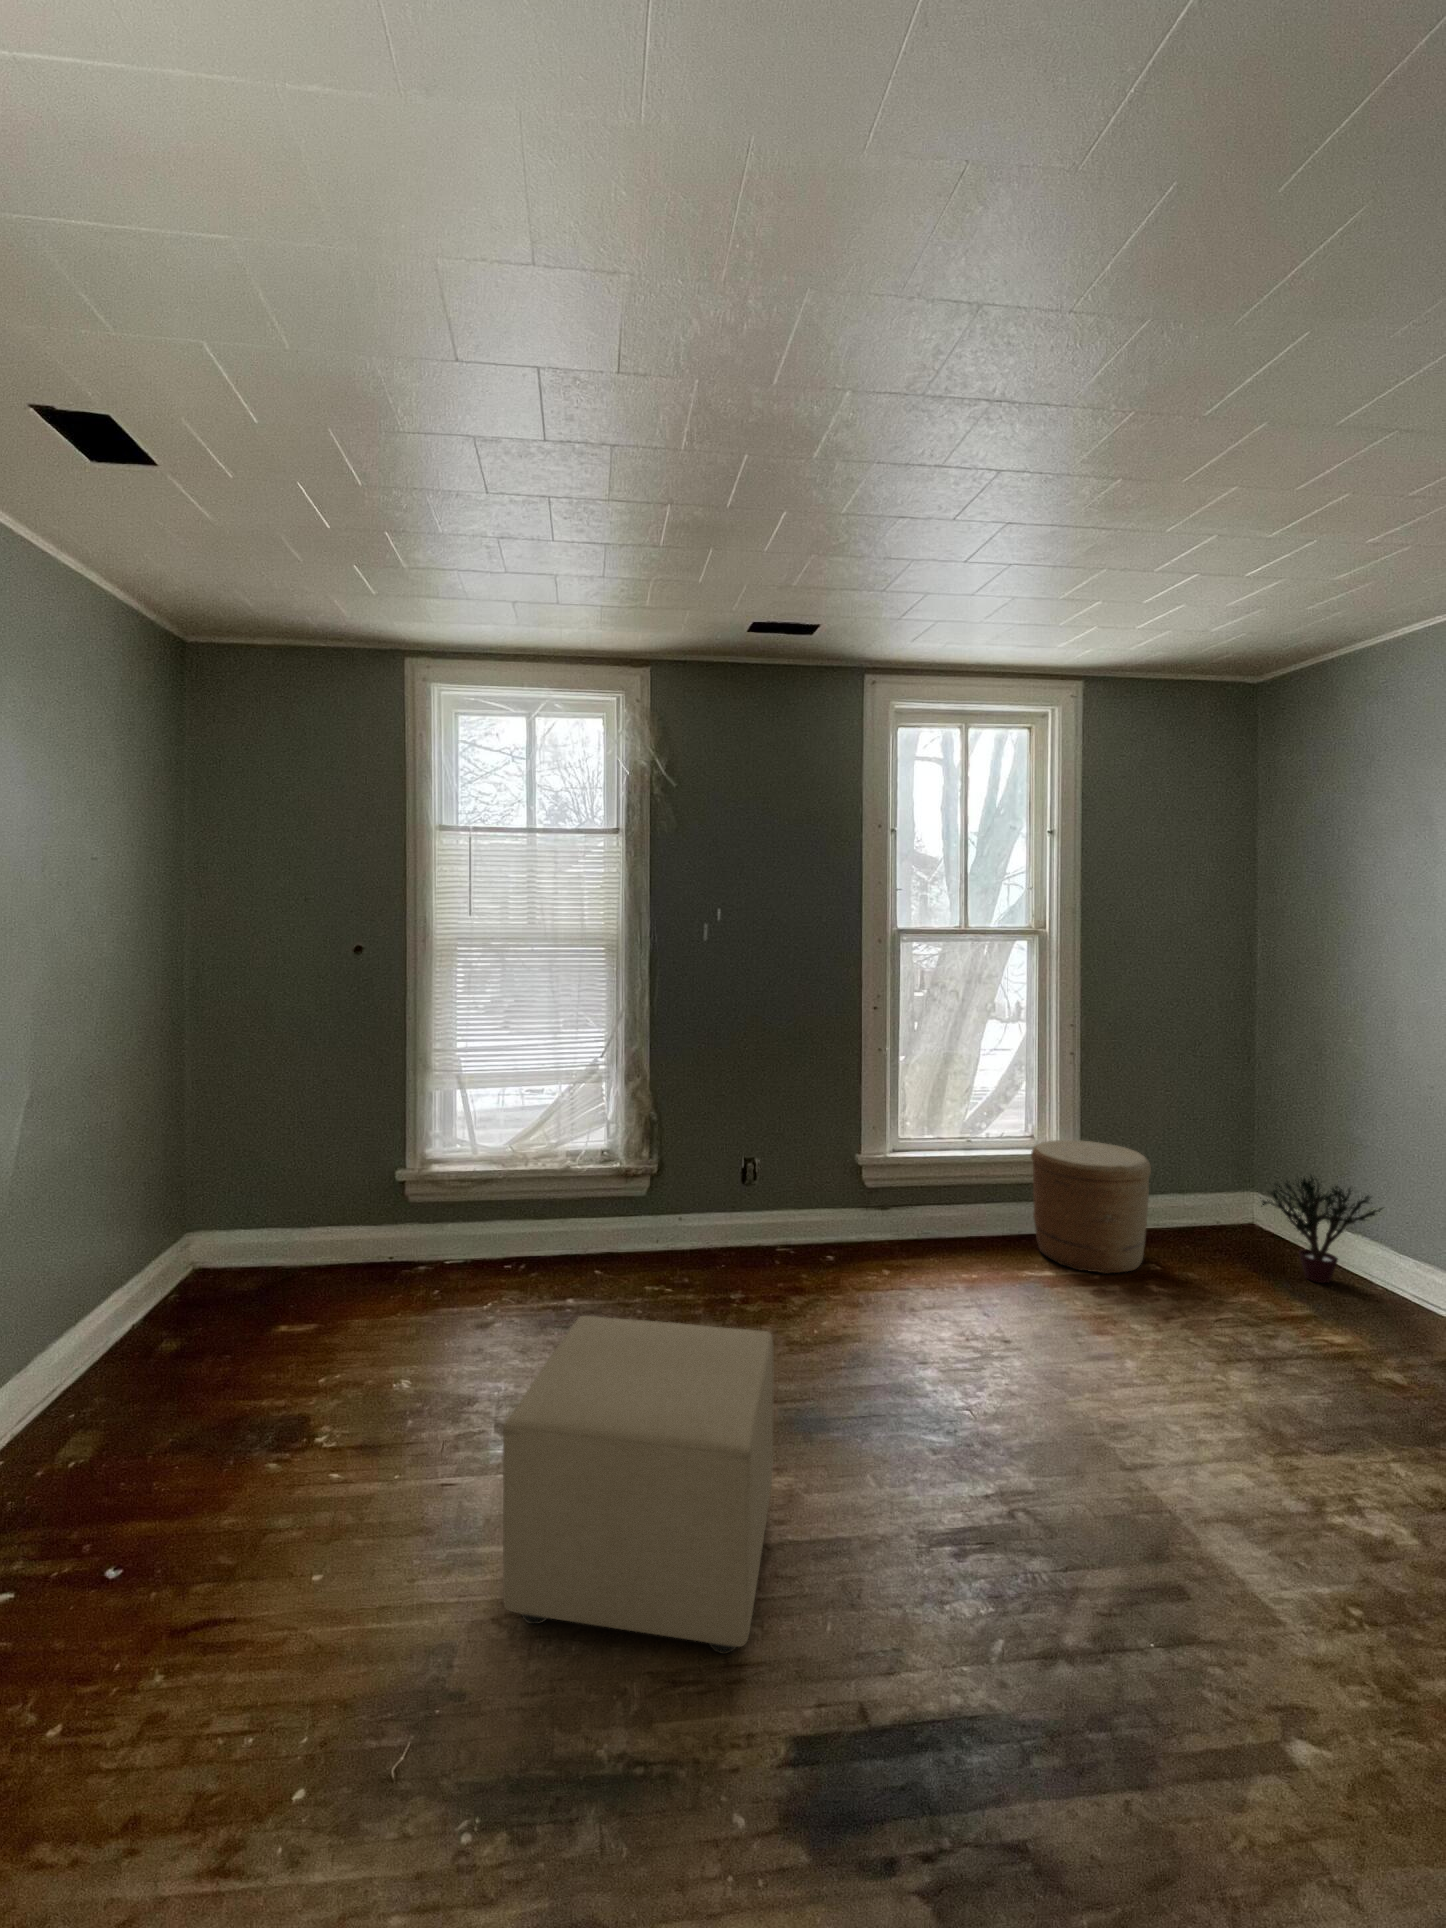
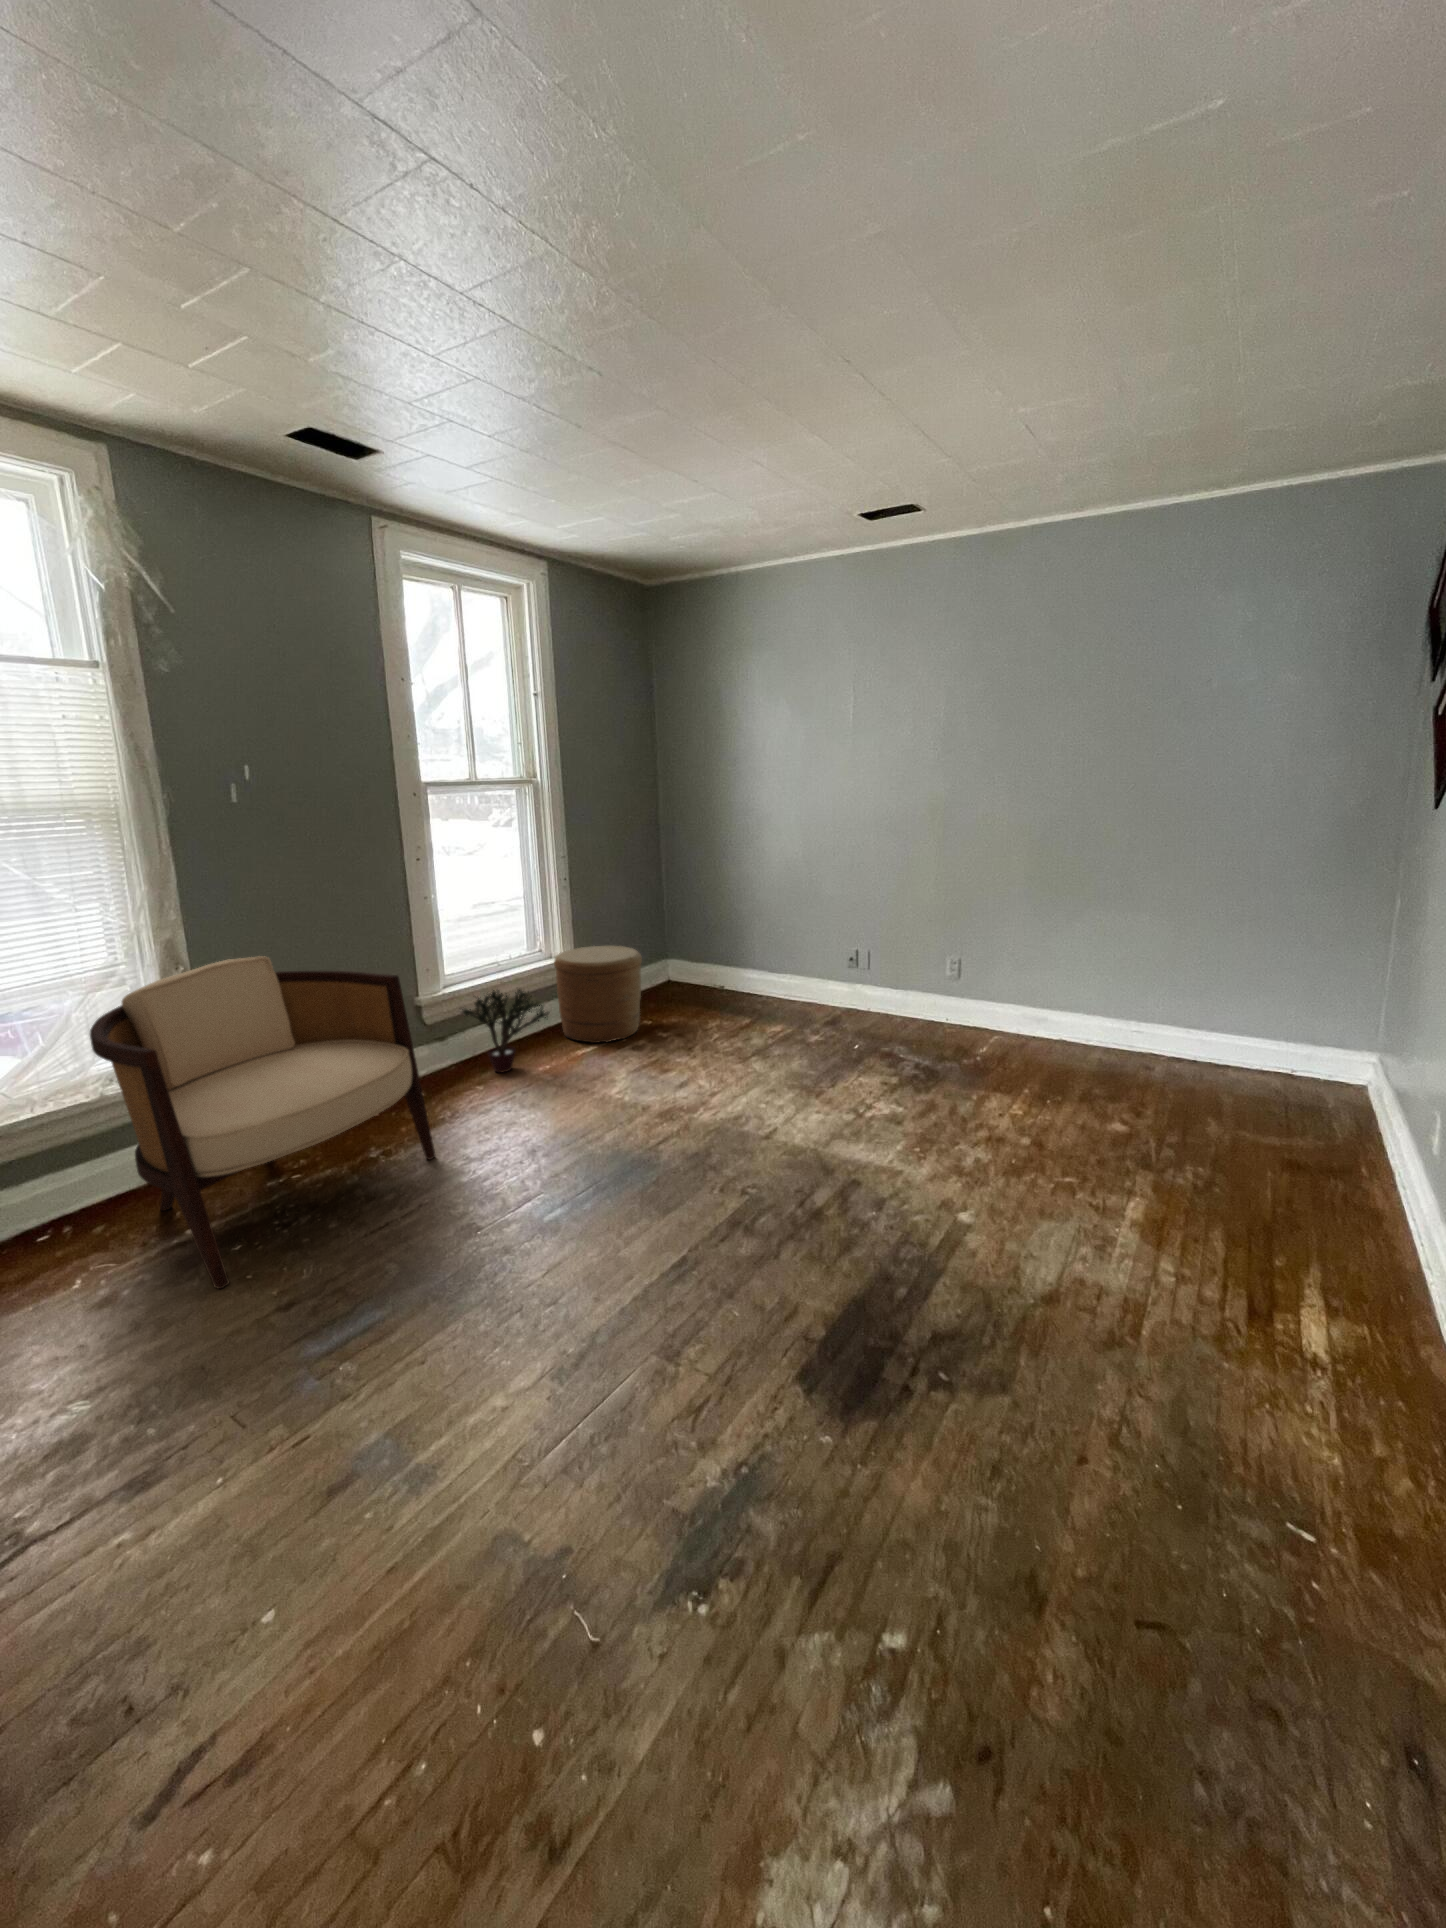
armchair: none [541,1076,780,1339] -> present [90,956,435,1289]
potted plant: present [1262,1175,1383,1283] -> present [462,990,549,1072]
ottoman: present [503,1316,774,1654] -> none [421,1136,724,1475]

